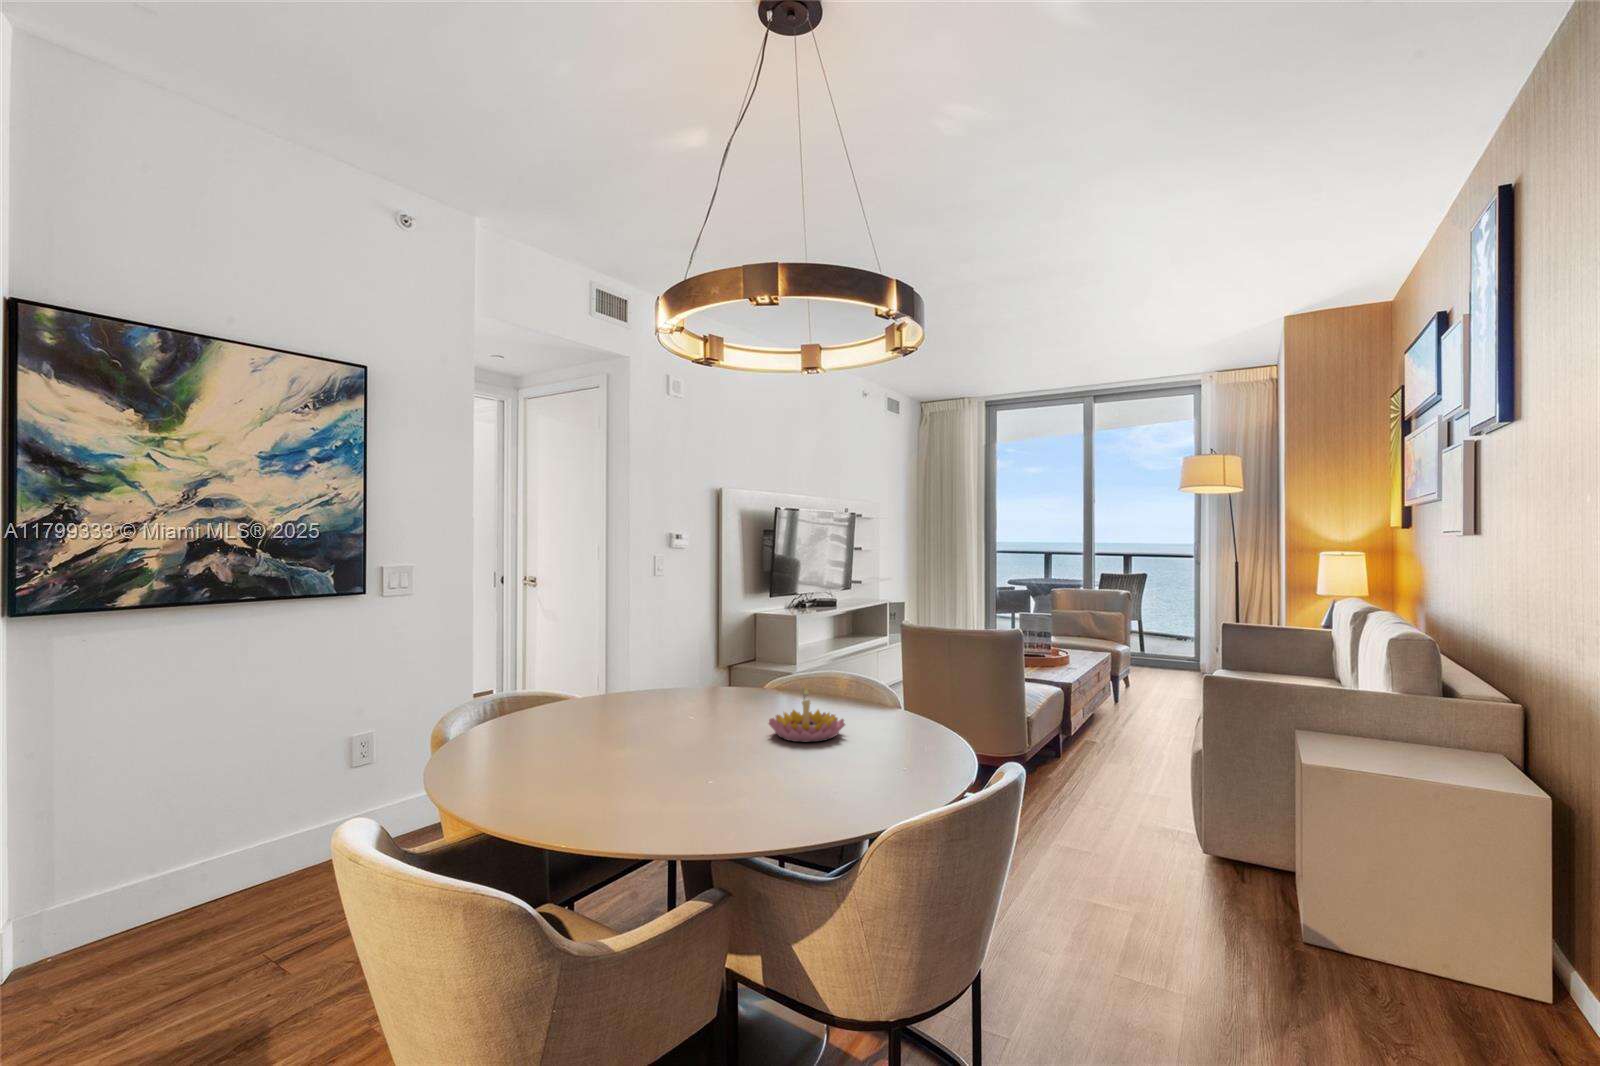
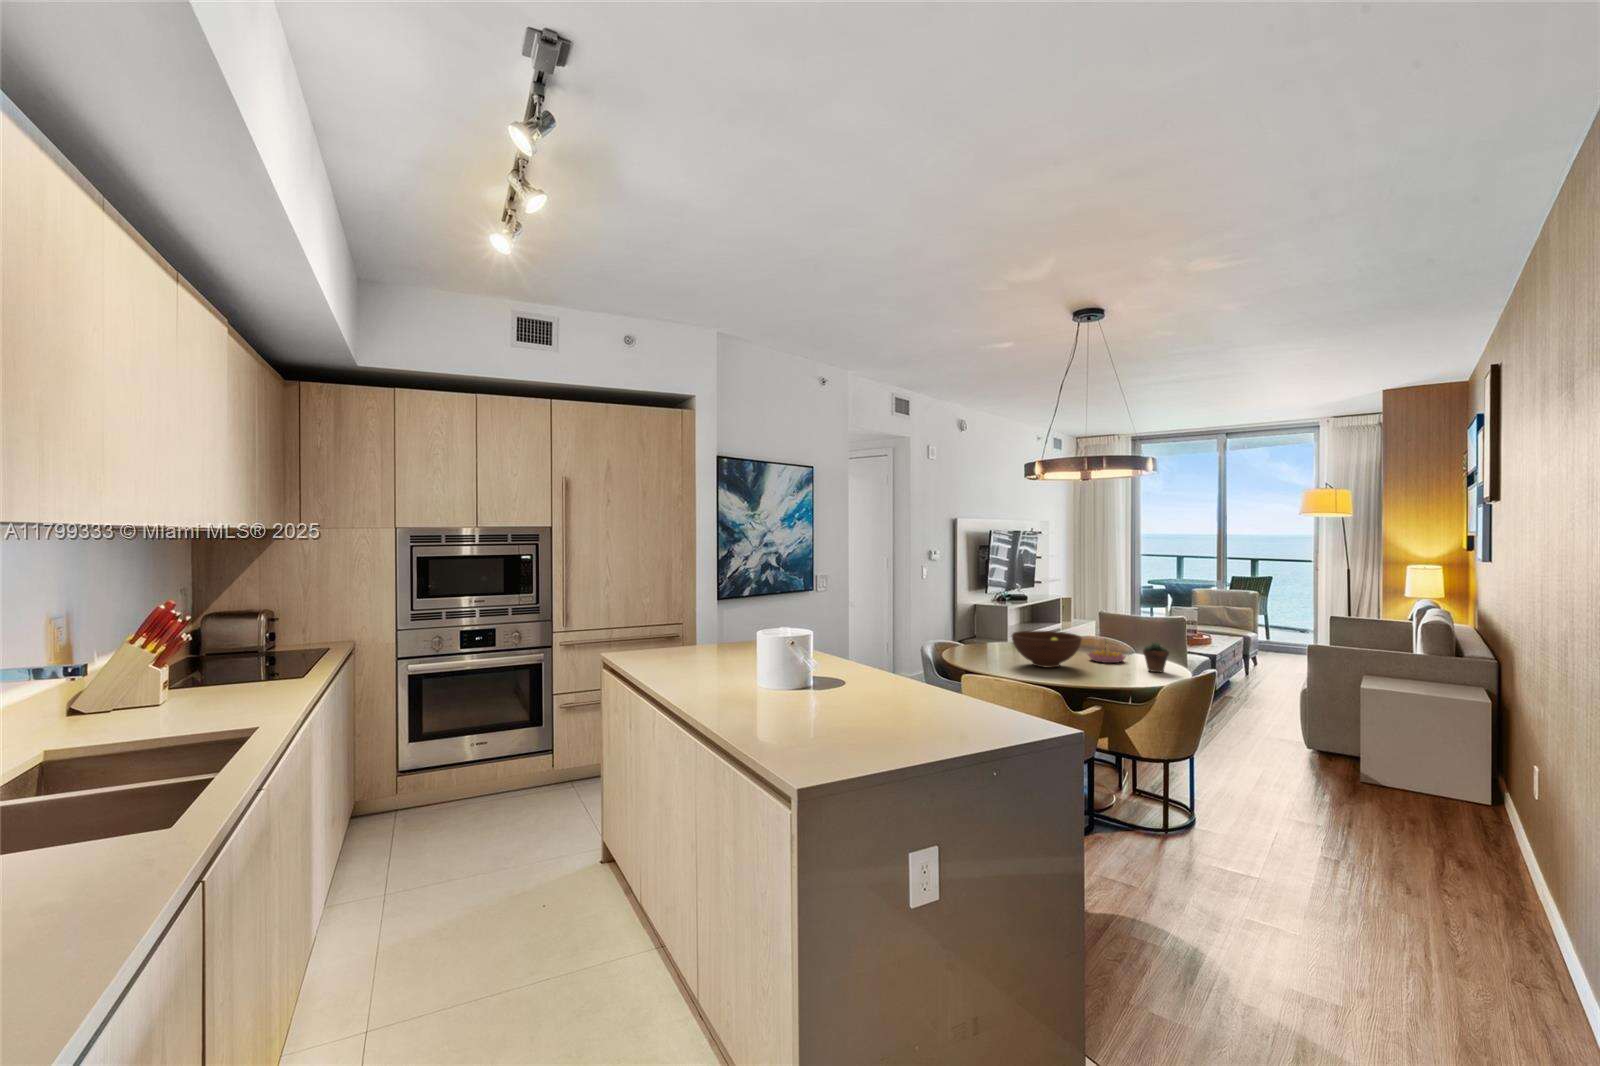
fruit bowl: none [563,673,723,766] -> present [1012,631,1082,668]
succulent plant: none [852,677,911,776] -> present [1143,634,1169,672]

